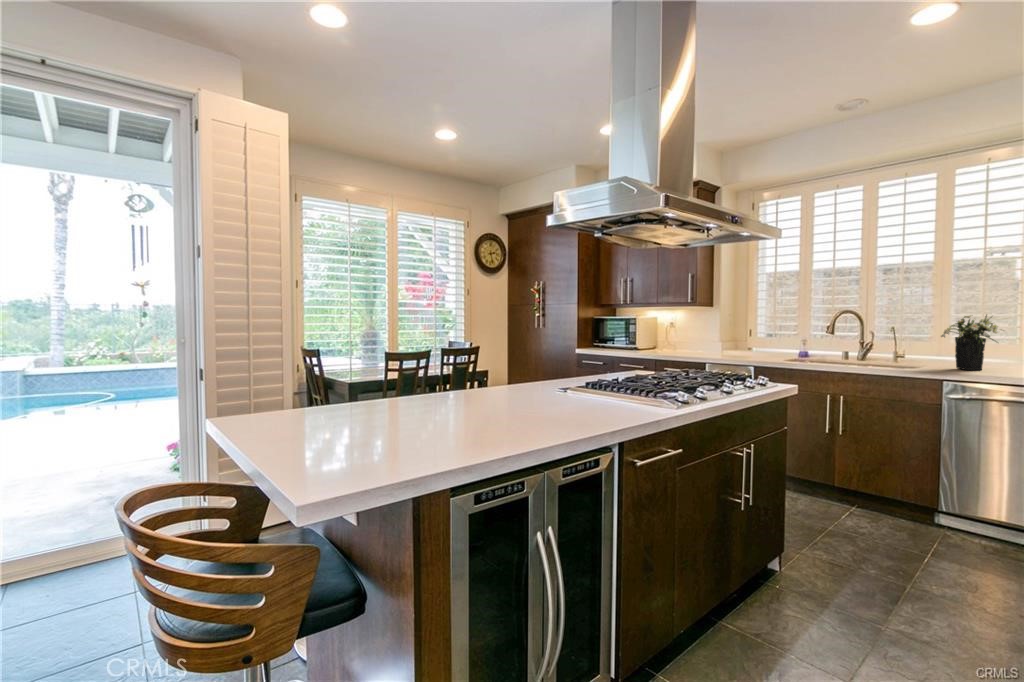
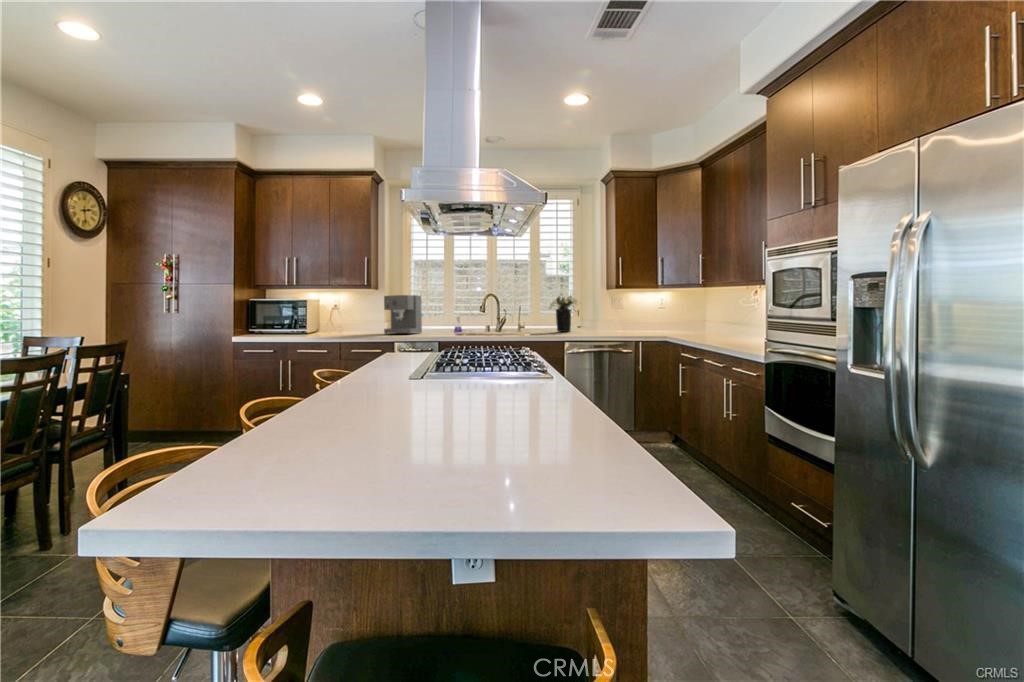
coffee maker: none [711,315,756,357] -> present [384,295,422,334]

